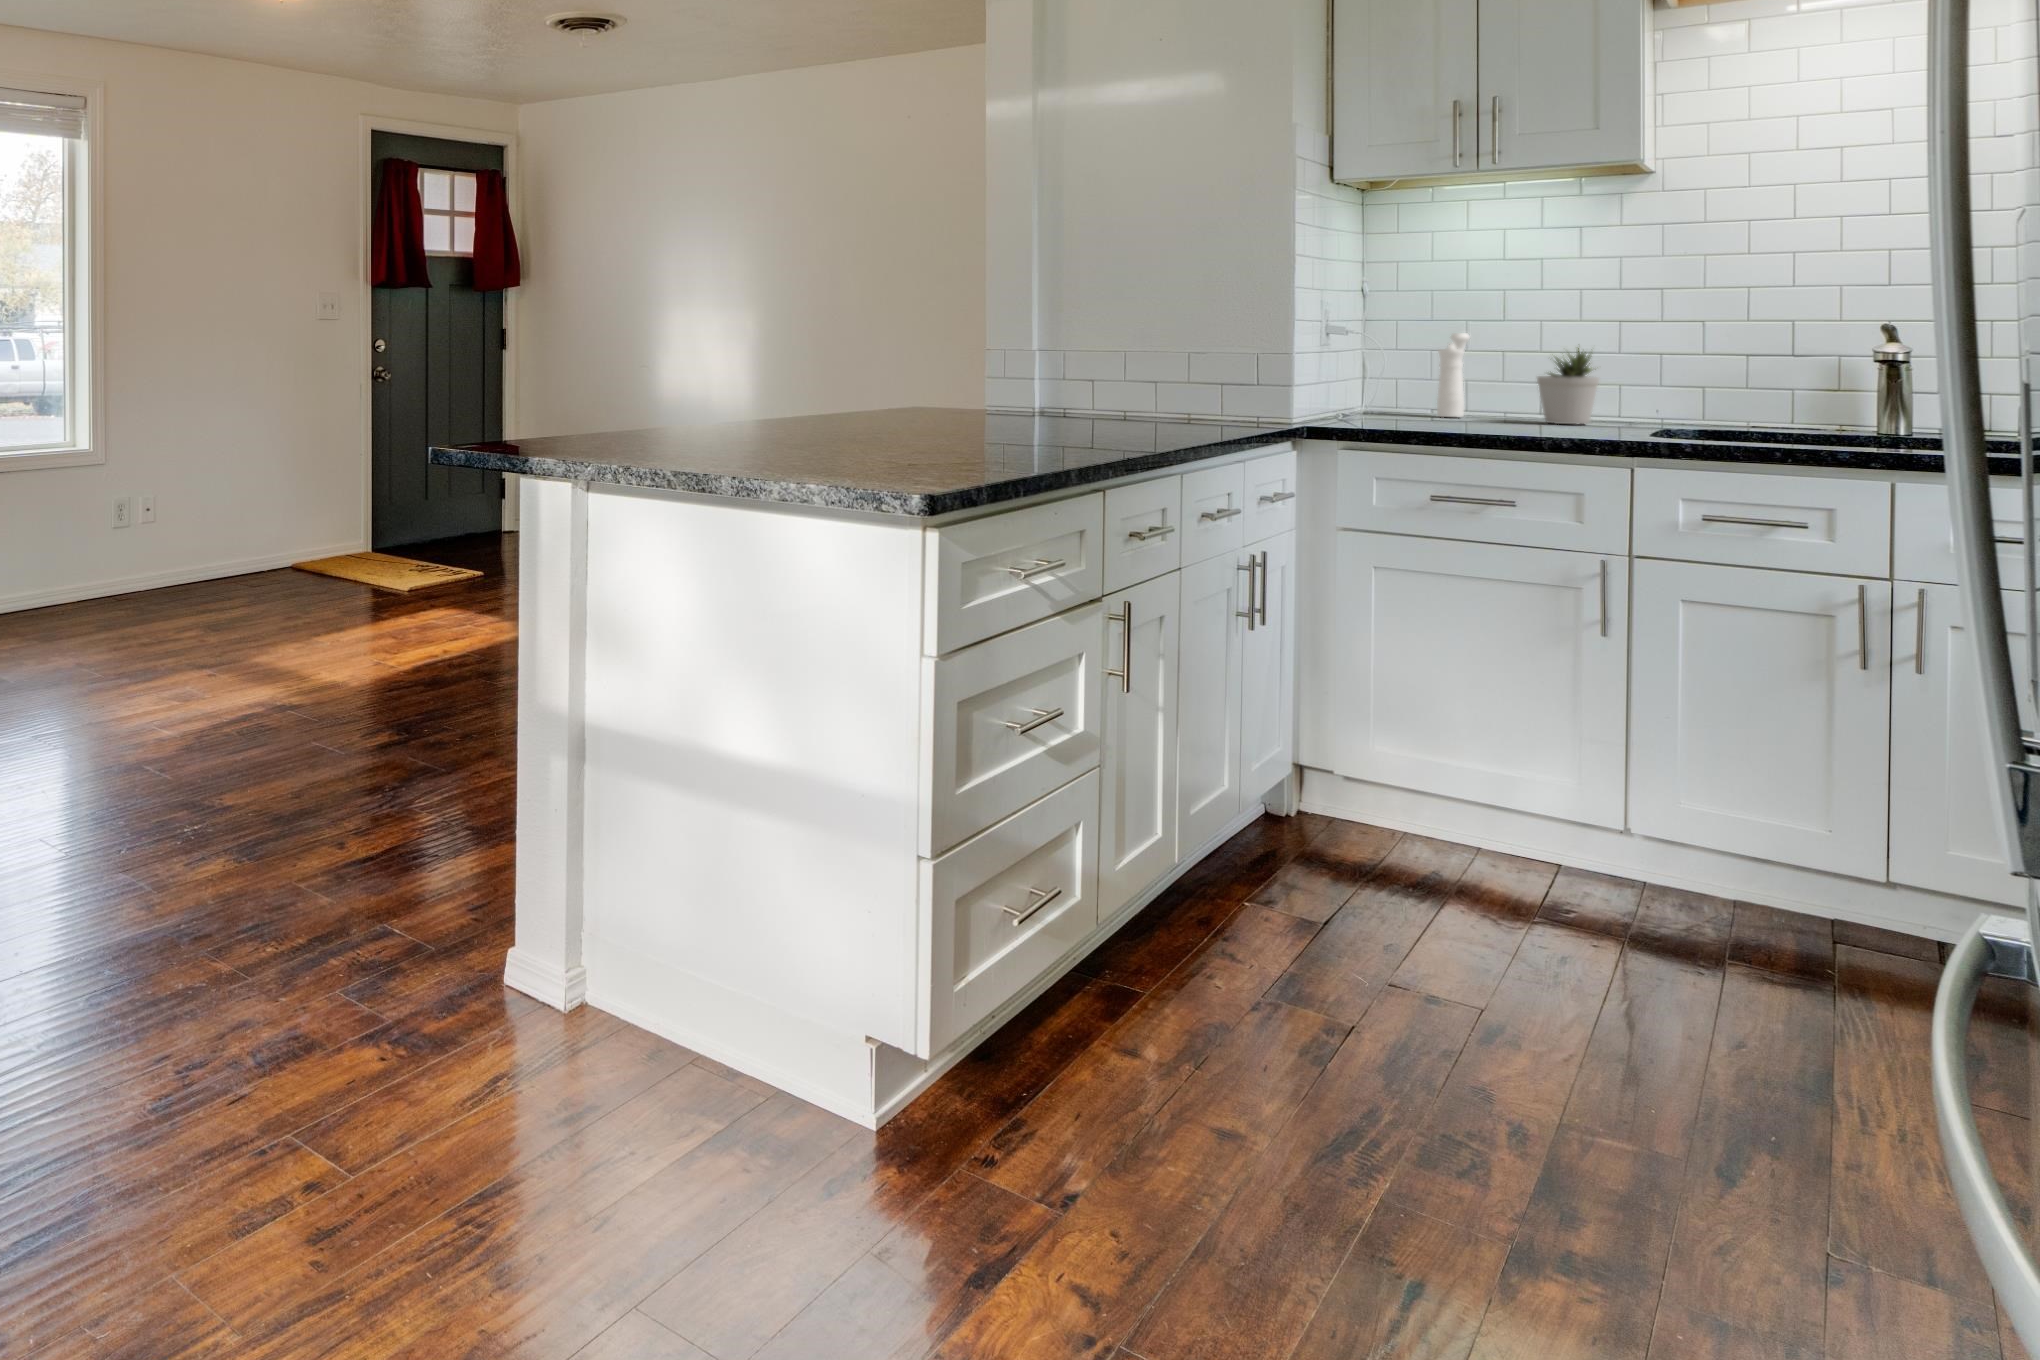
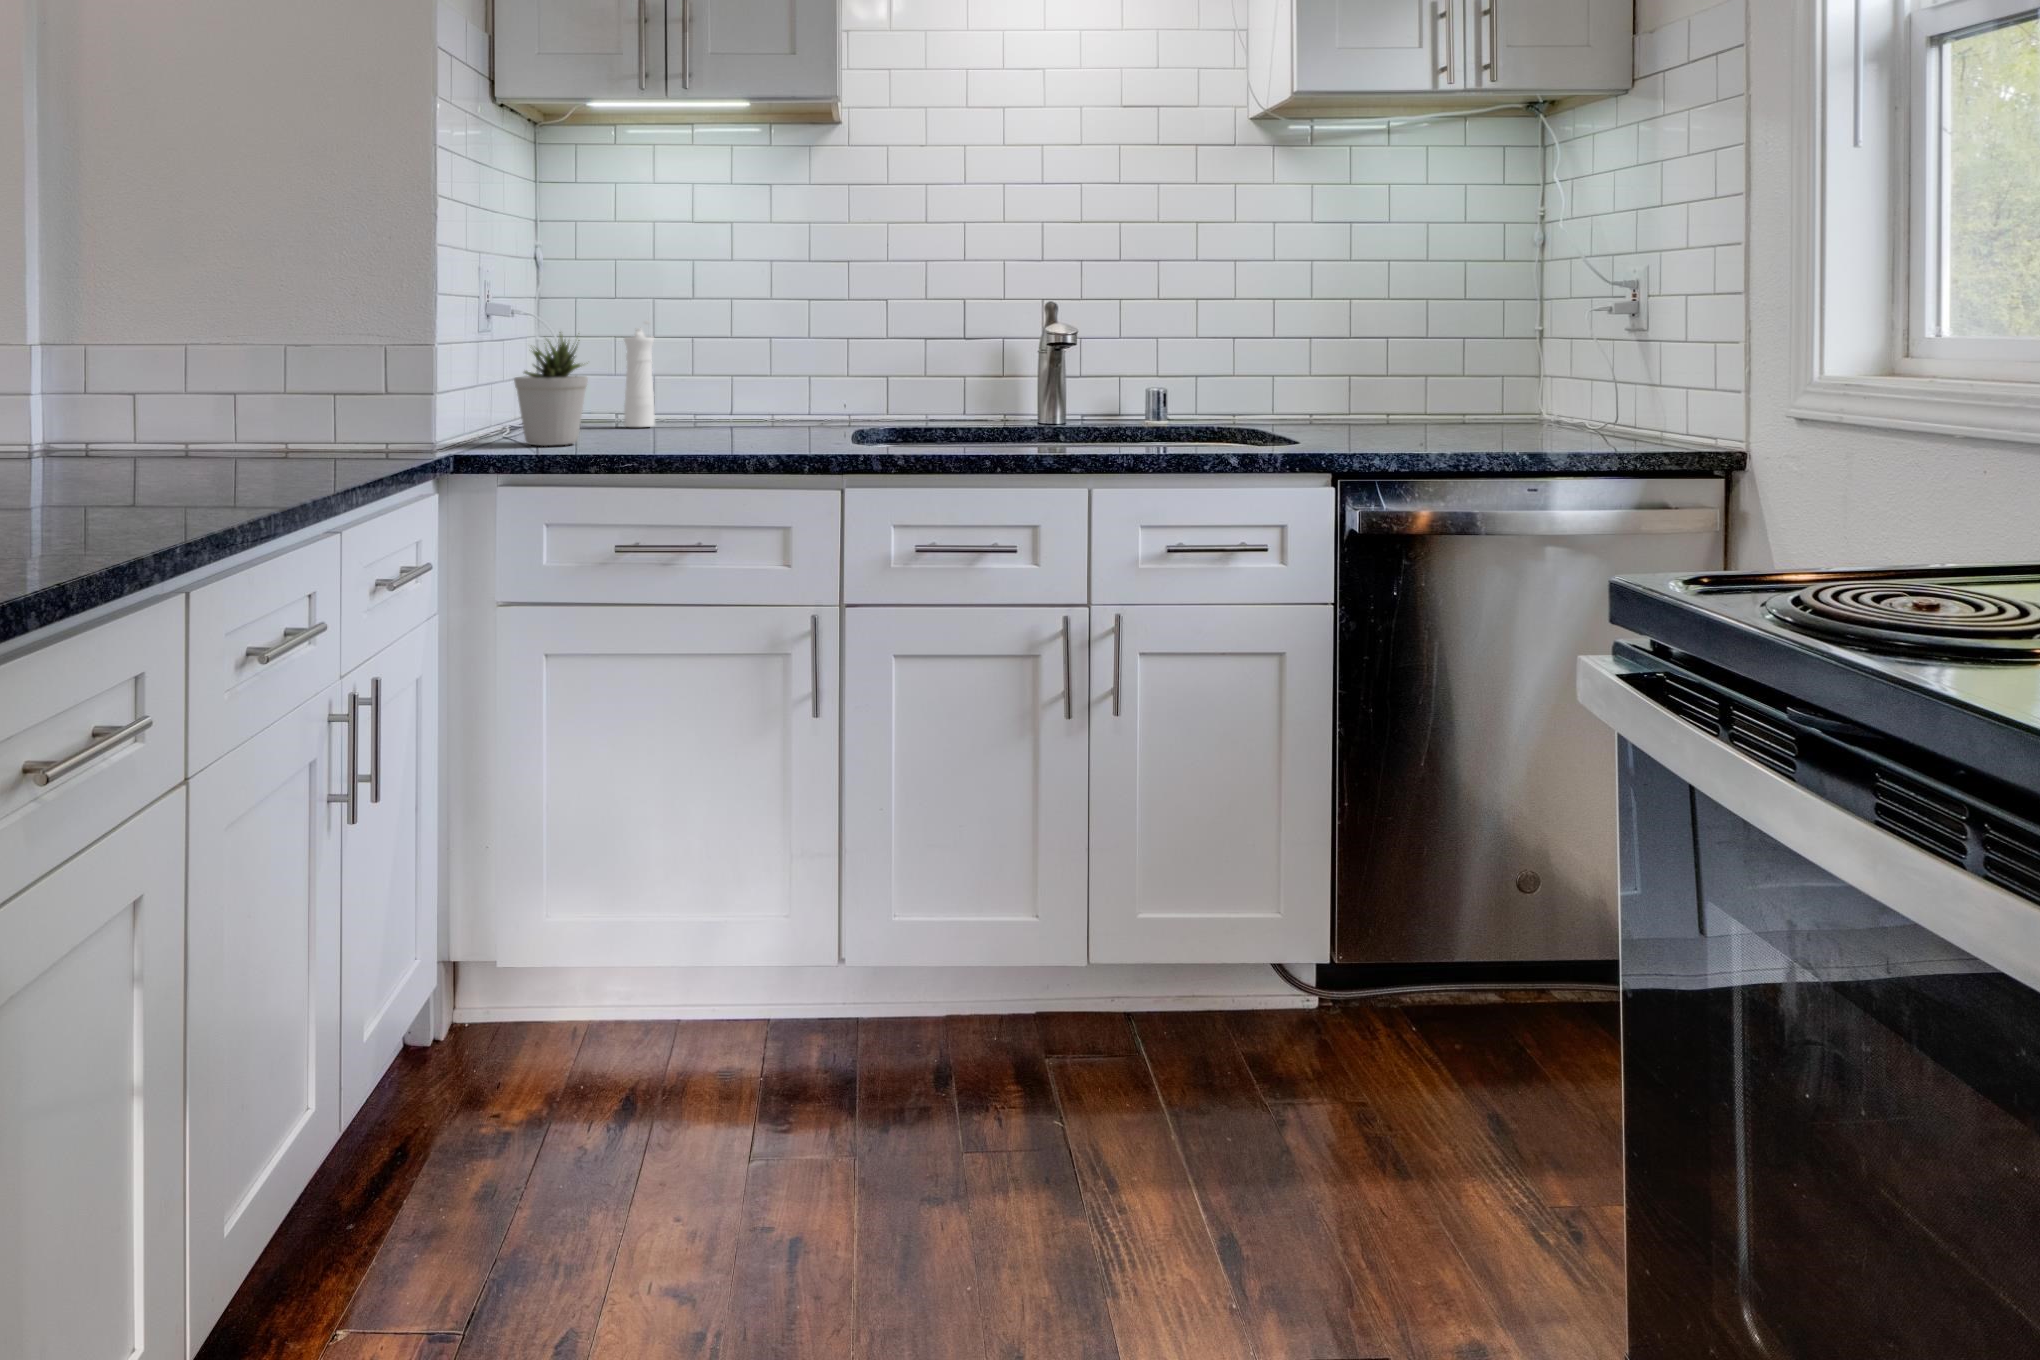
potted plant: present [1537,348,1599,424] -> present [514,332,588,446]

